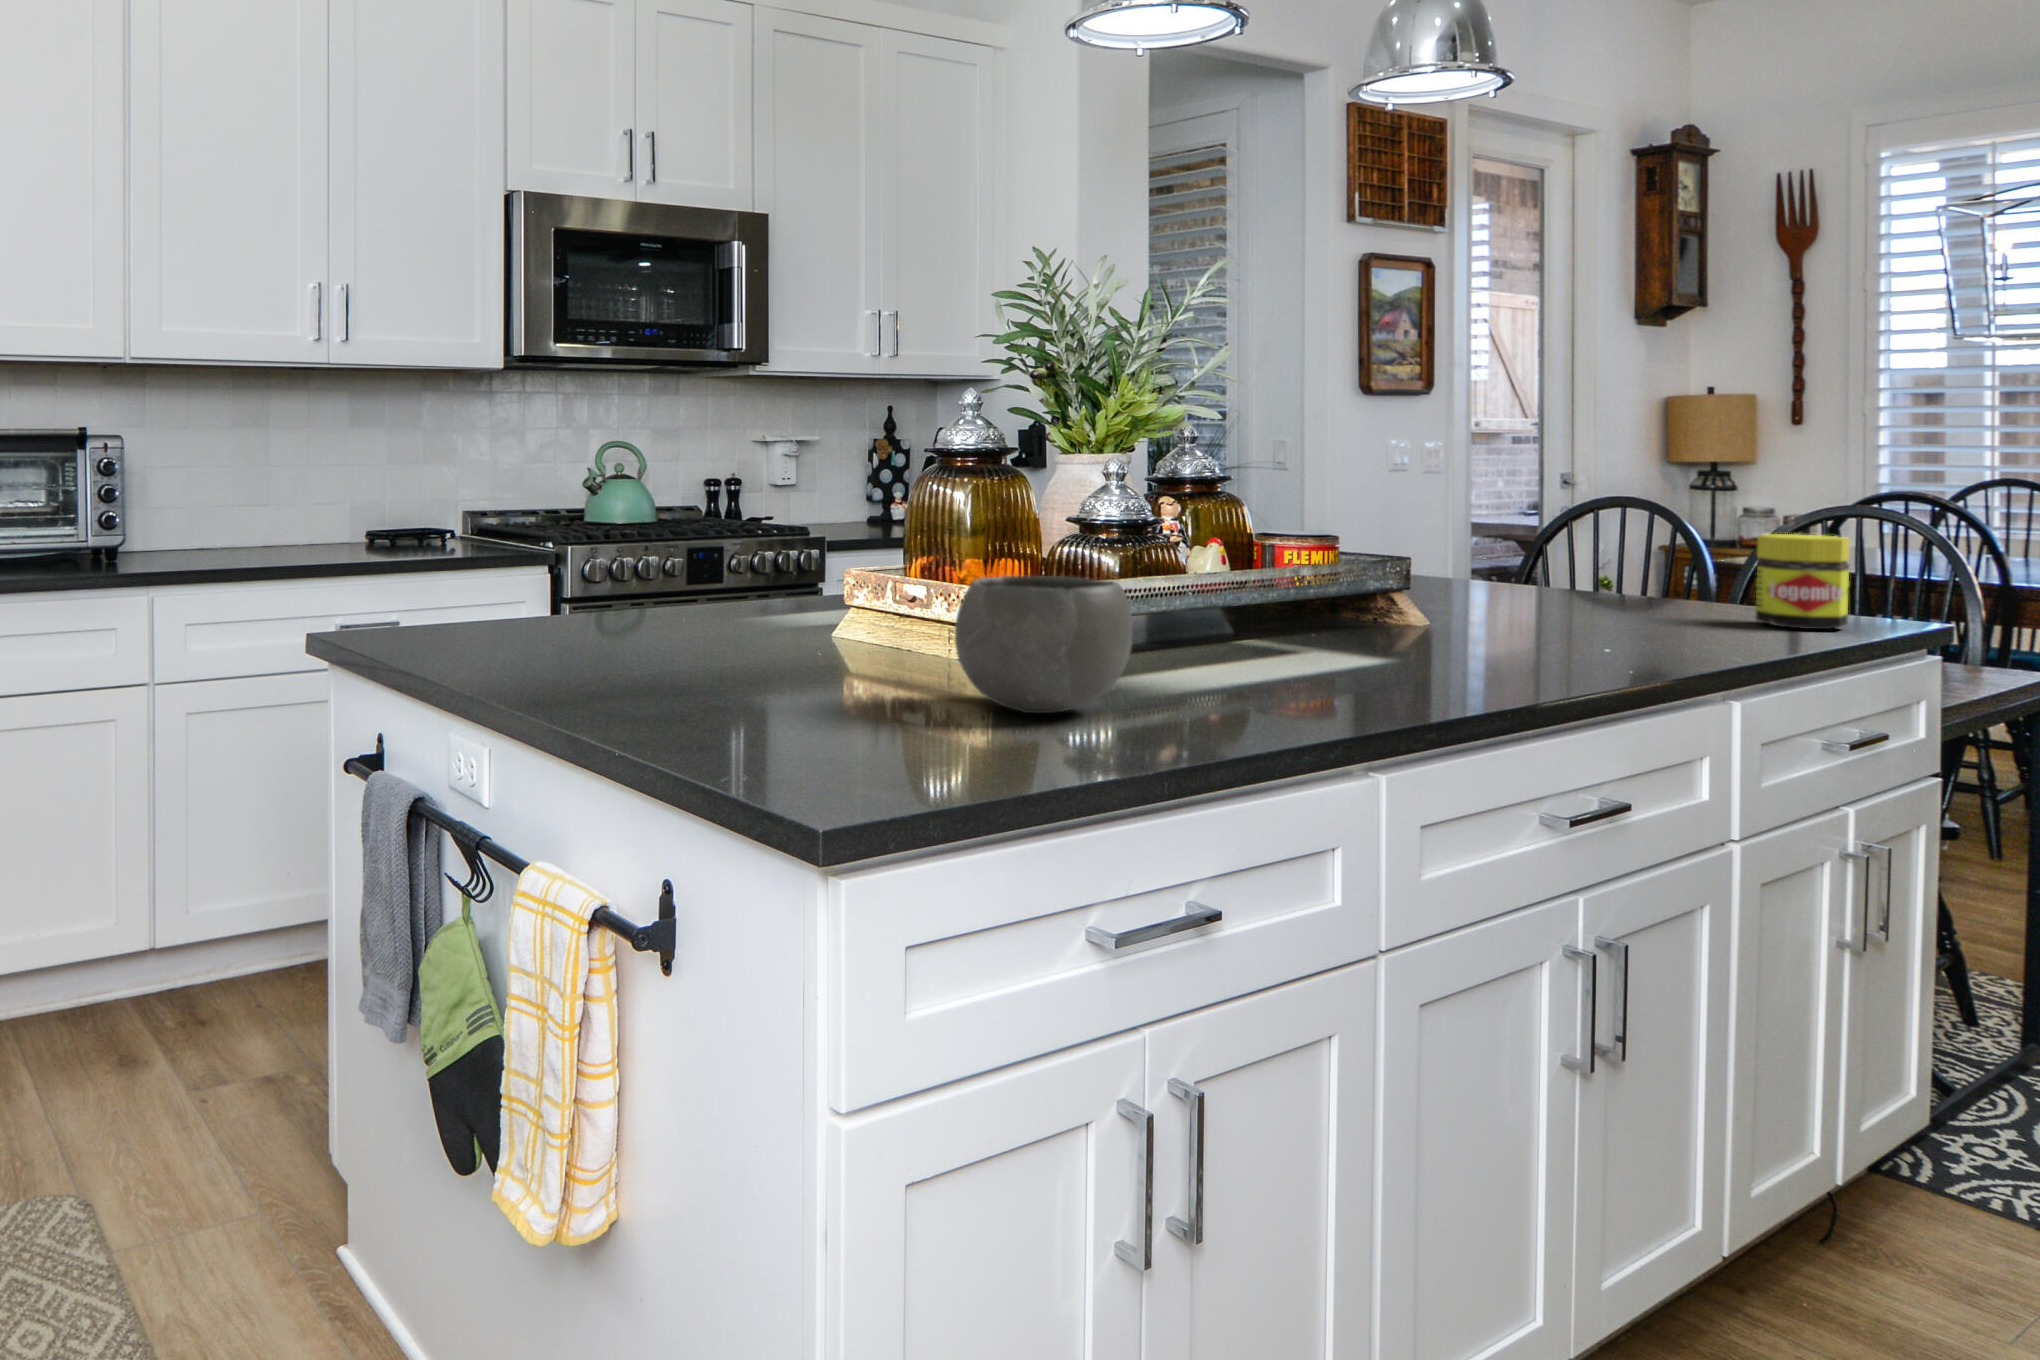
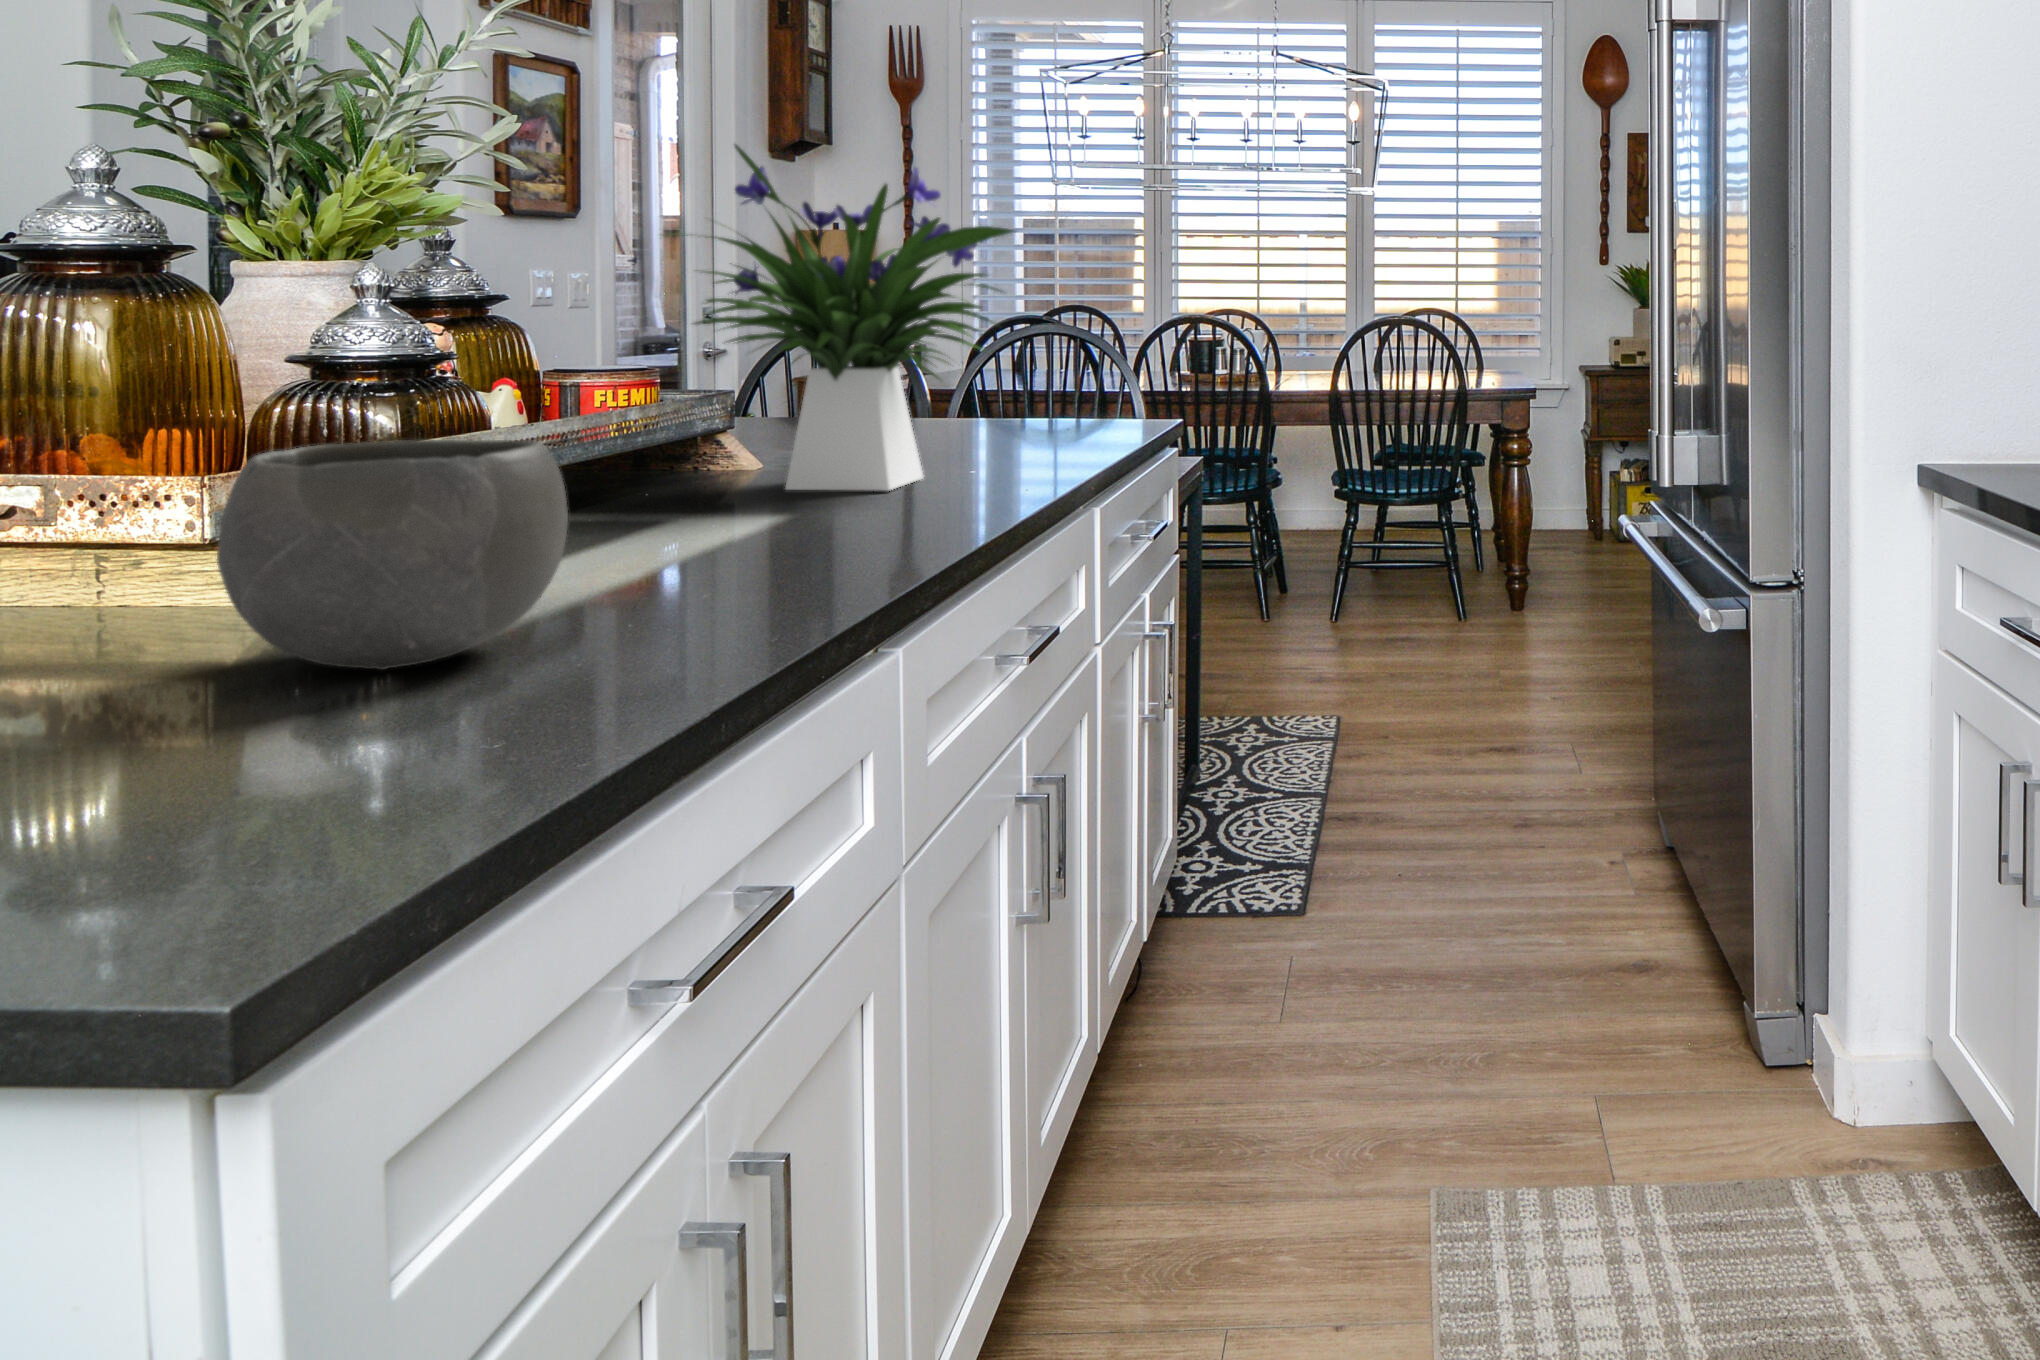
flower arrangement: none [1310,354,1631,653] -> present [687,145,1015,491]
jar: present [1756,534,1850,629] -> none [1058,349,1129,437]

